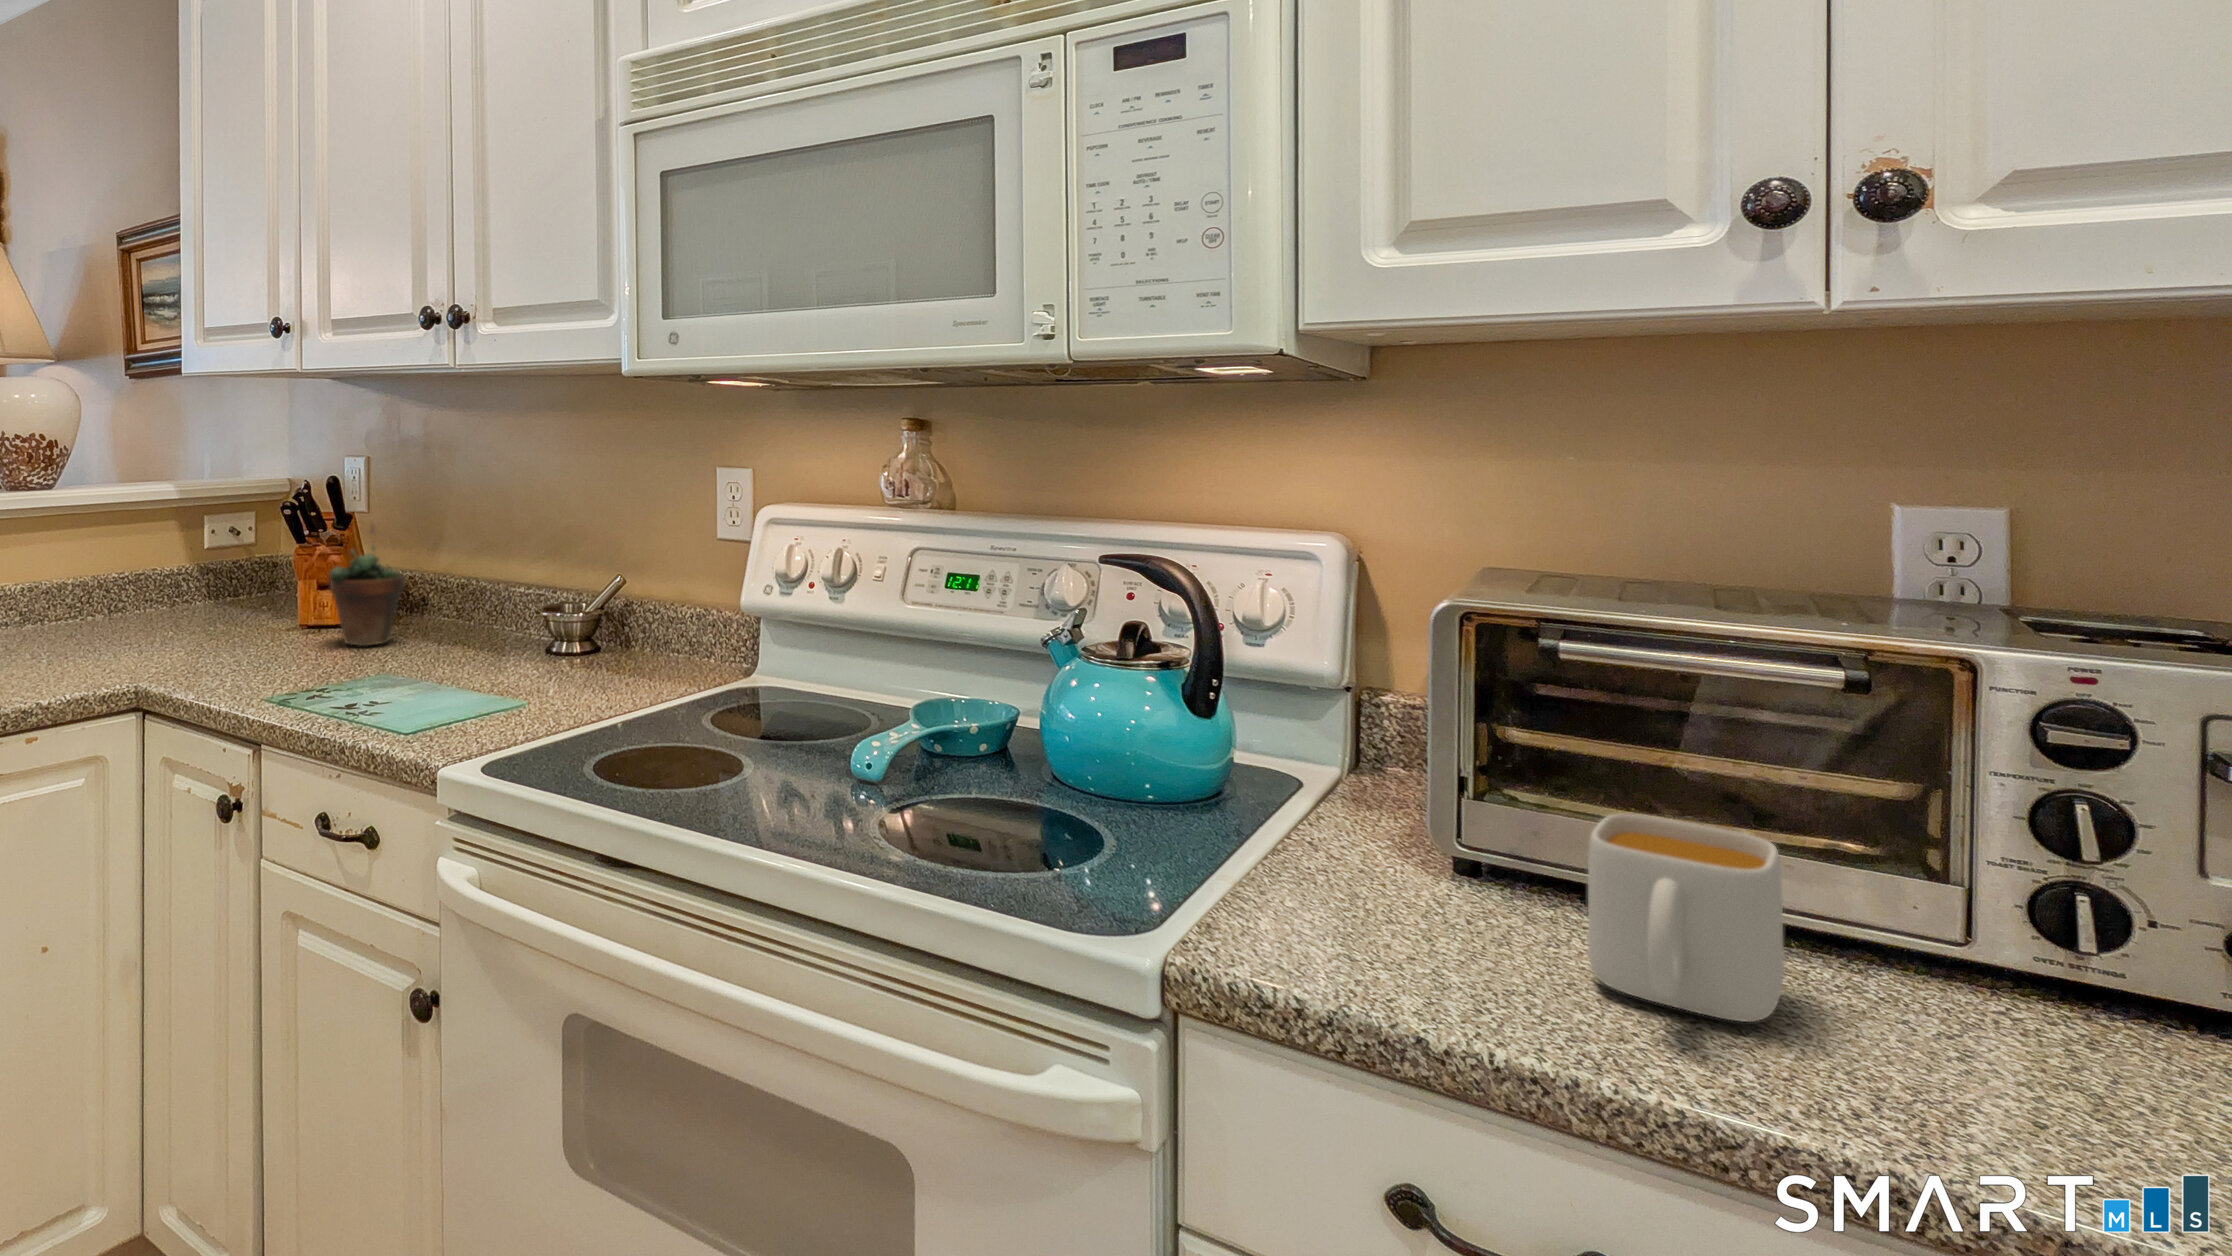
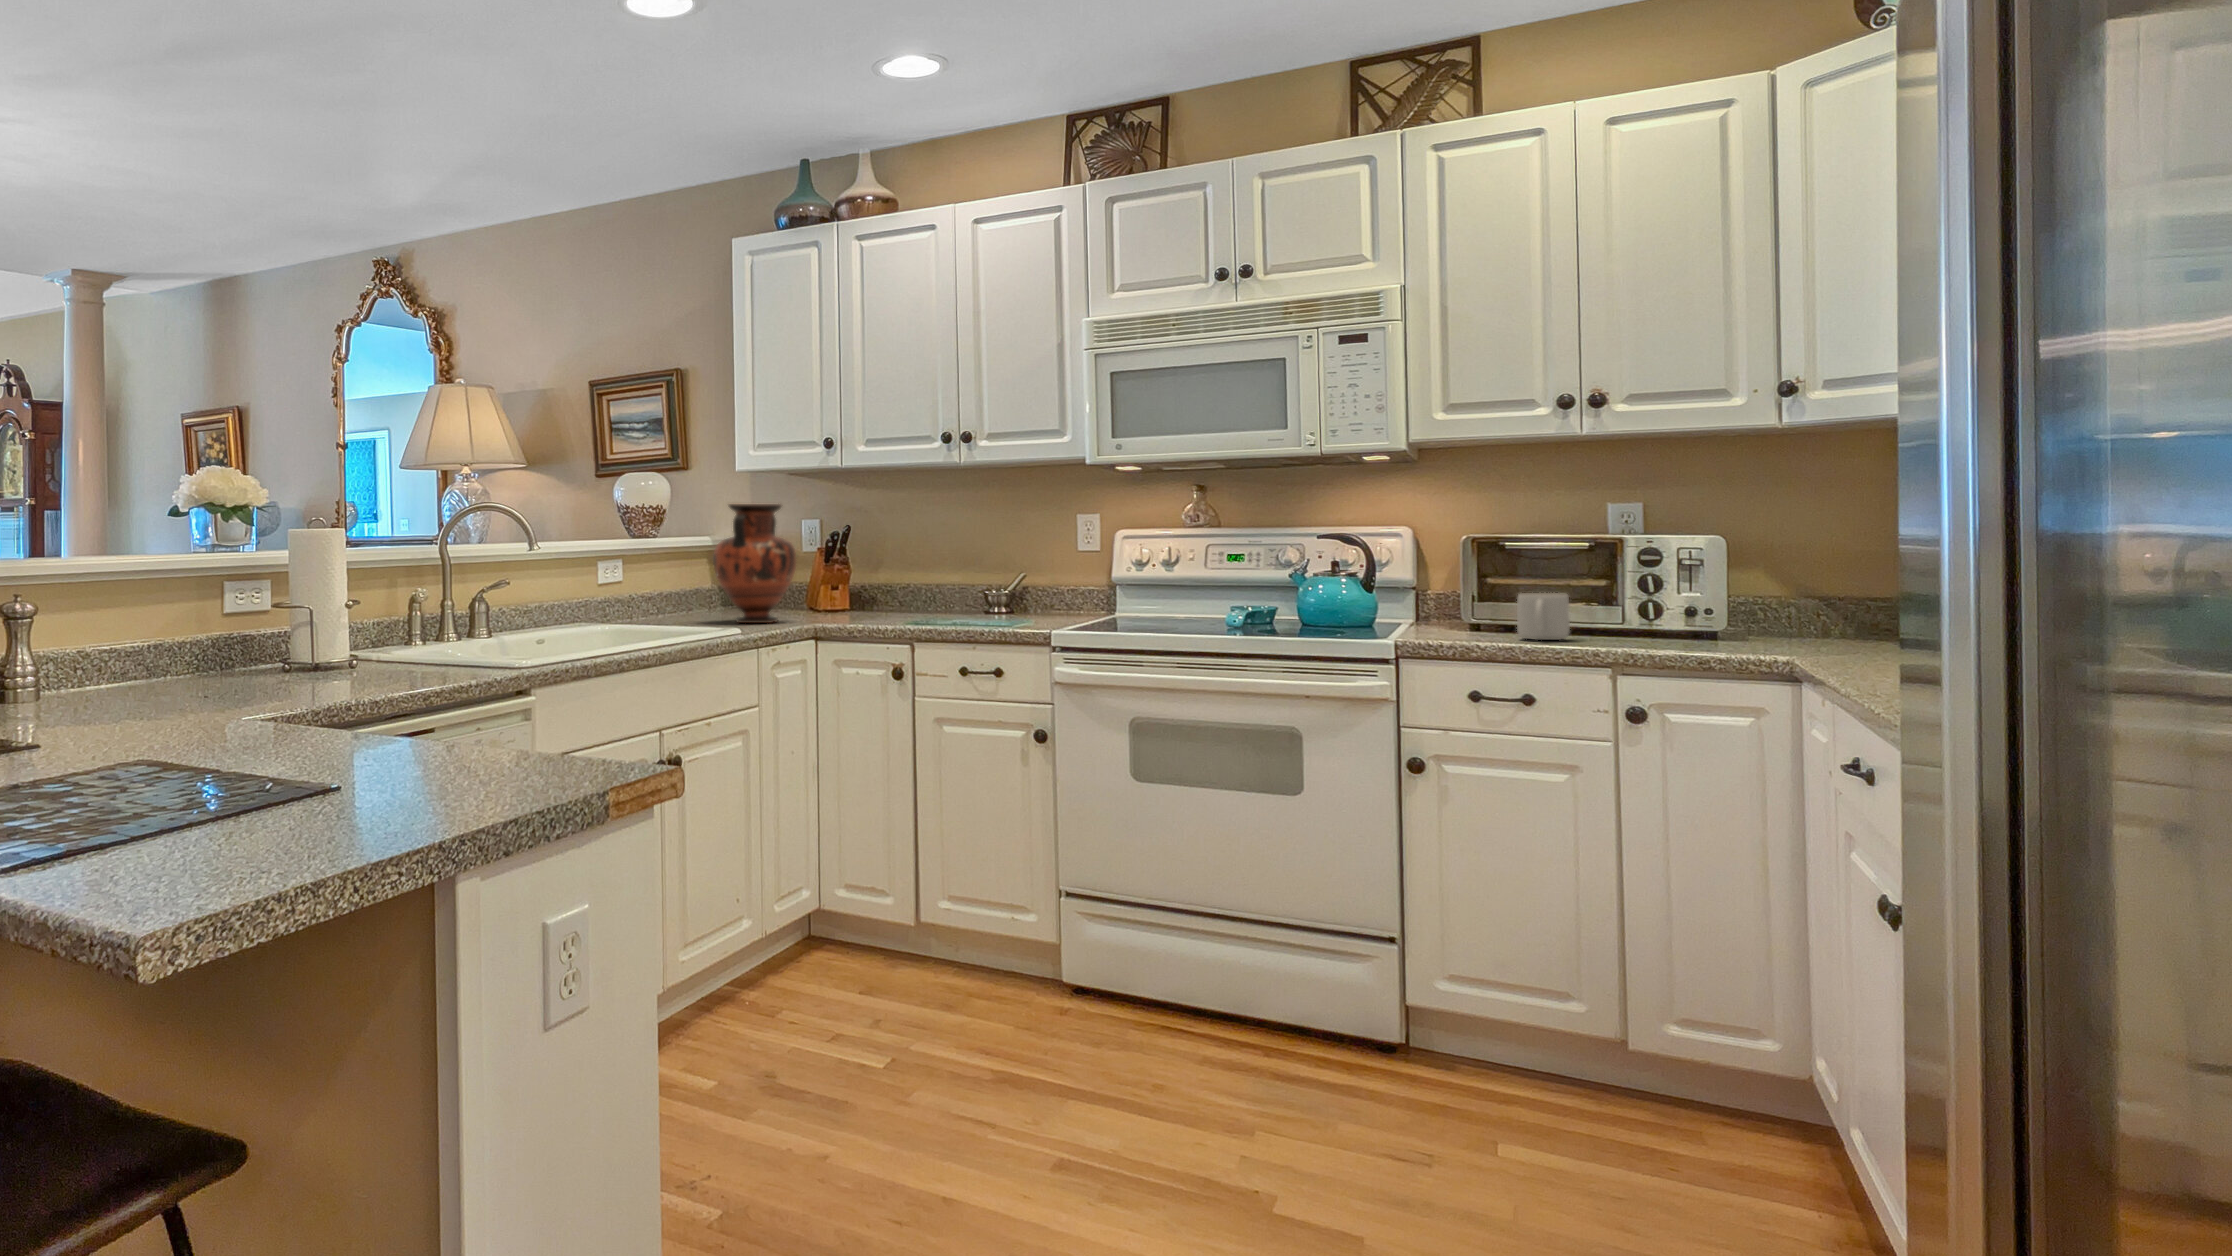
vase: none [80,430,238,646] -> present [713,504,797,623]
succulent plant: present [329,525,404,646] -> none [853,552,893,620]

